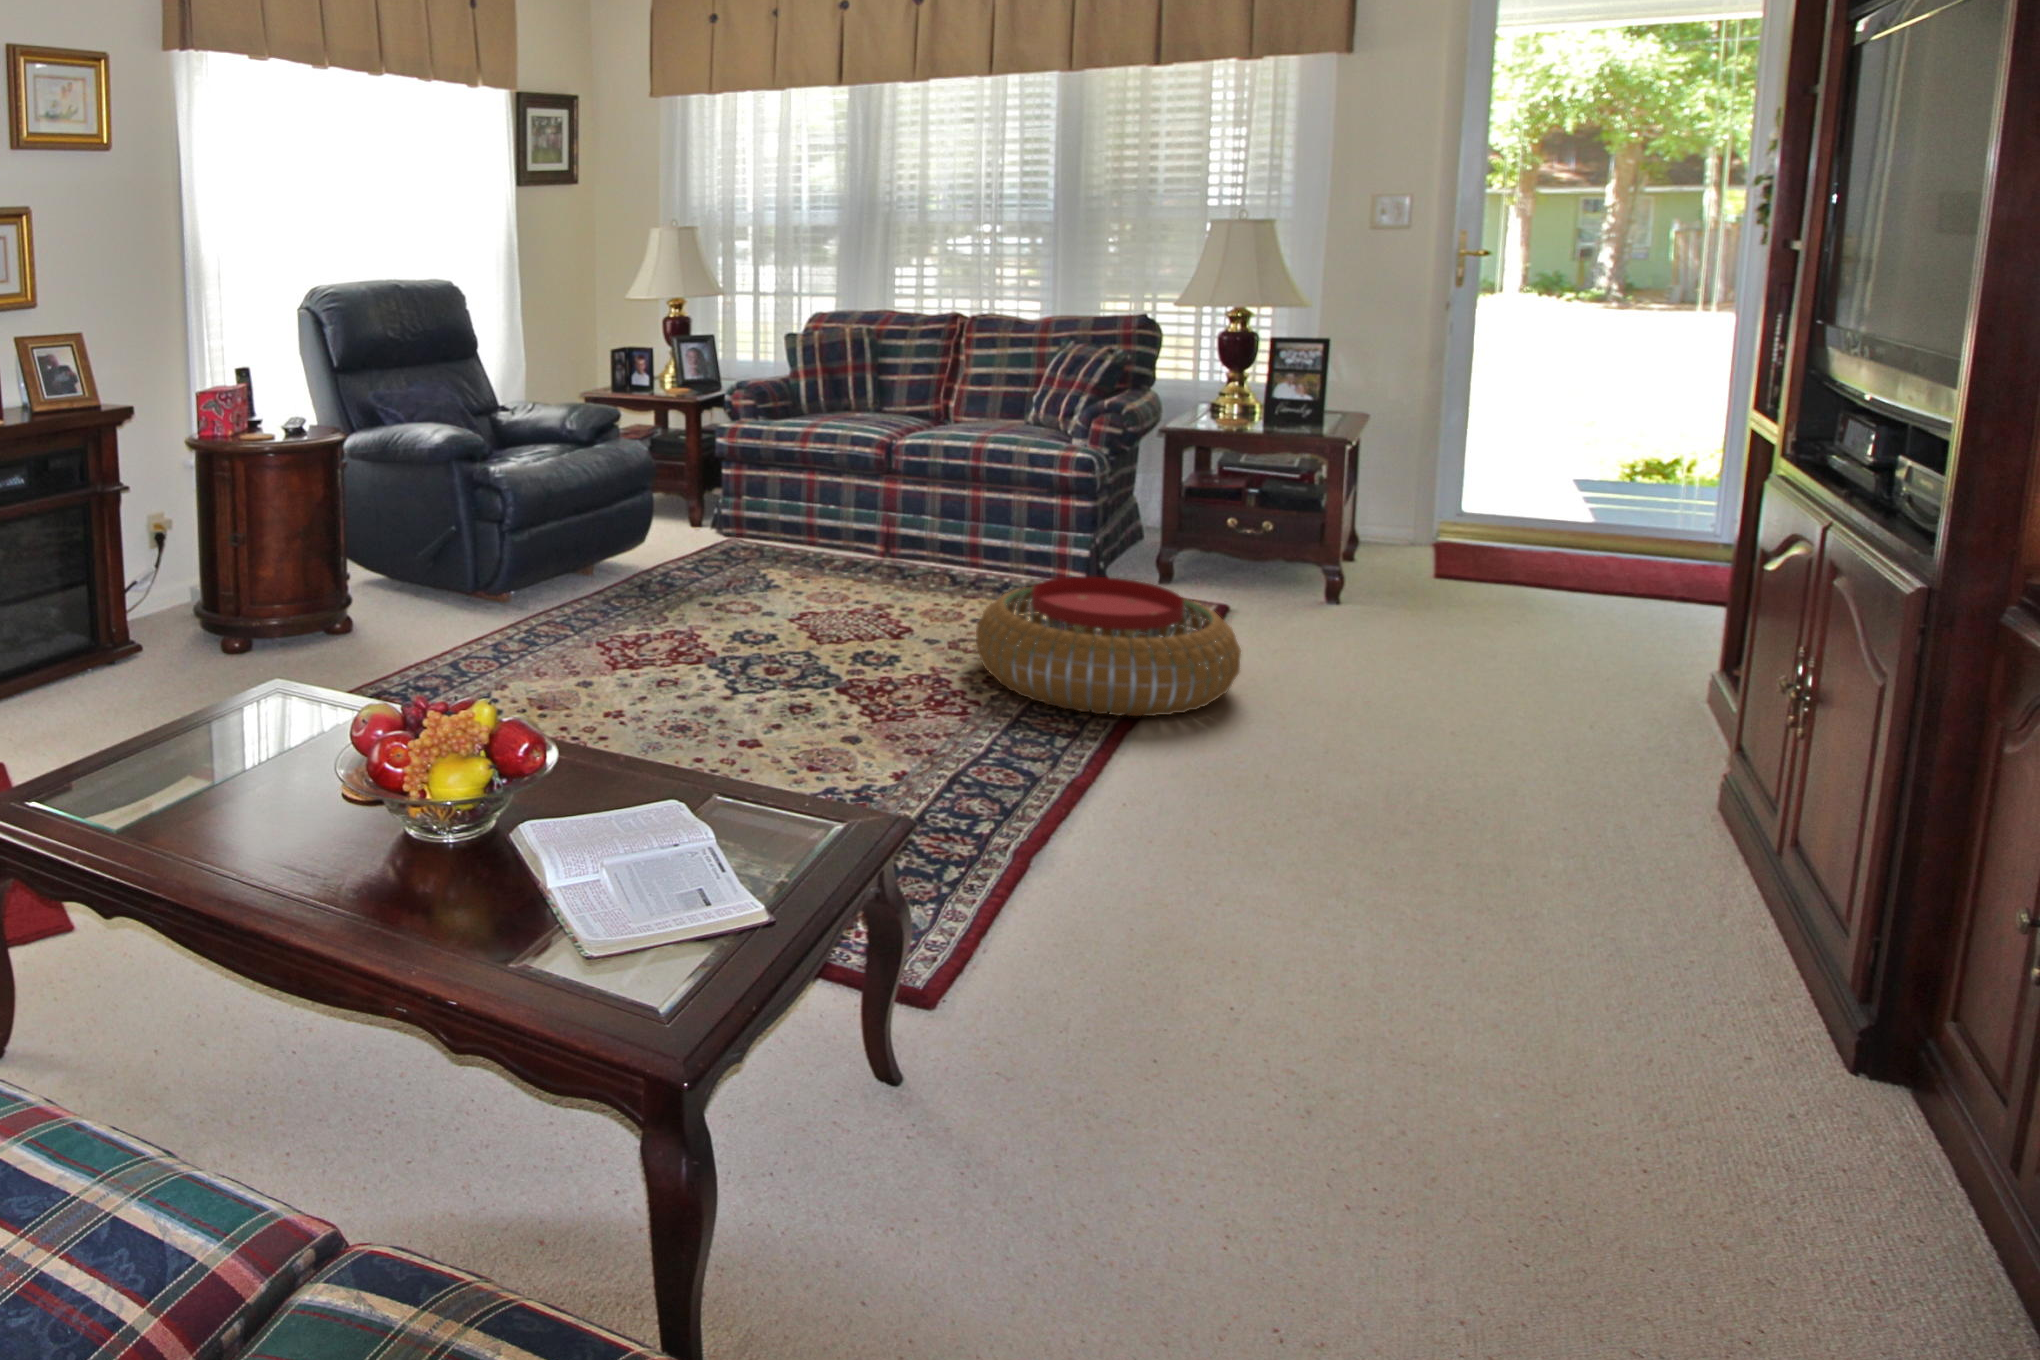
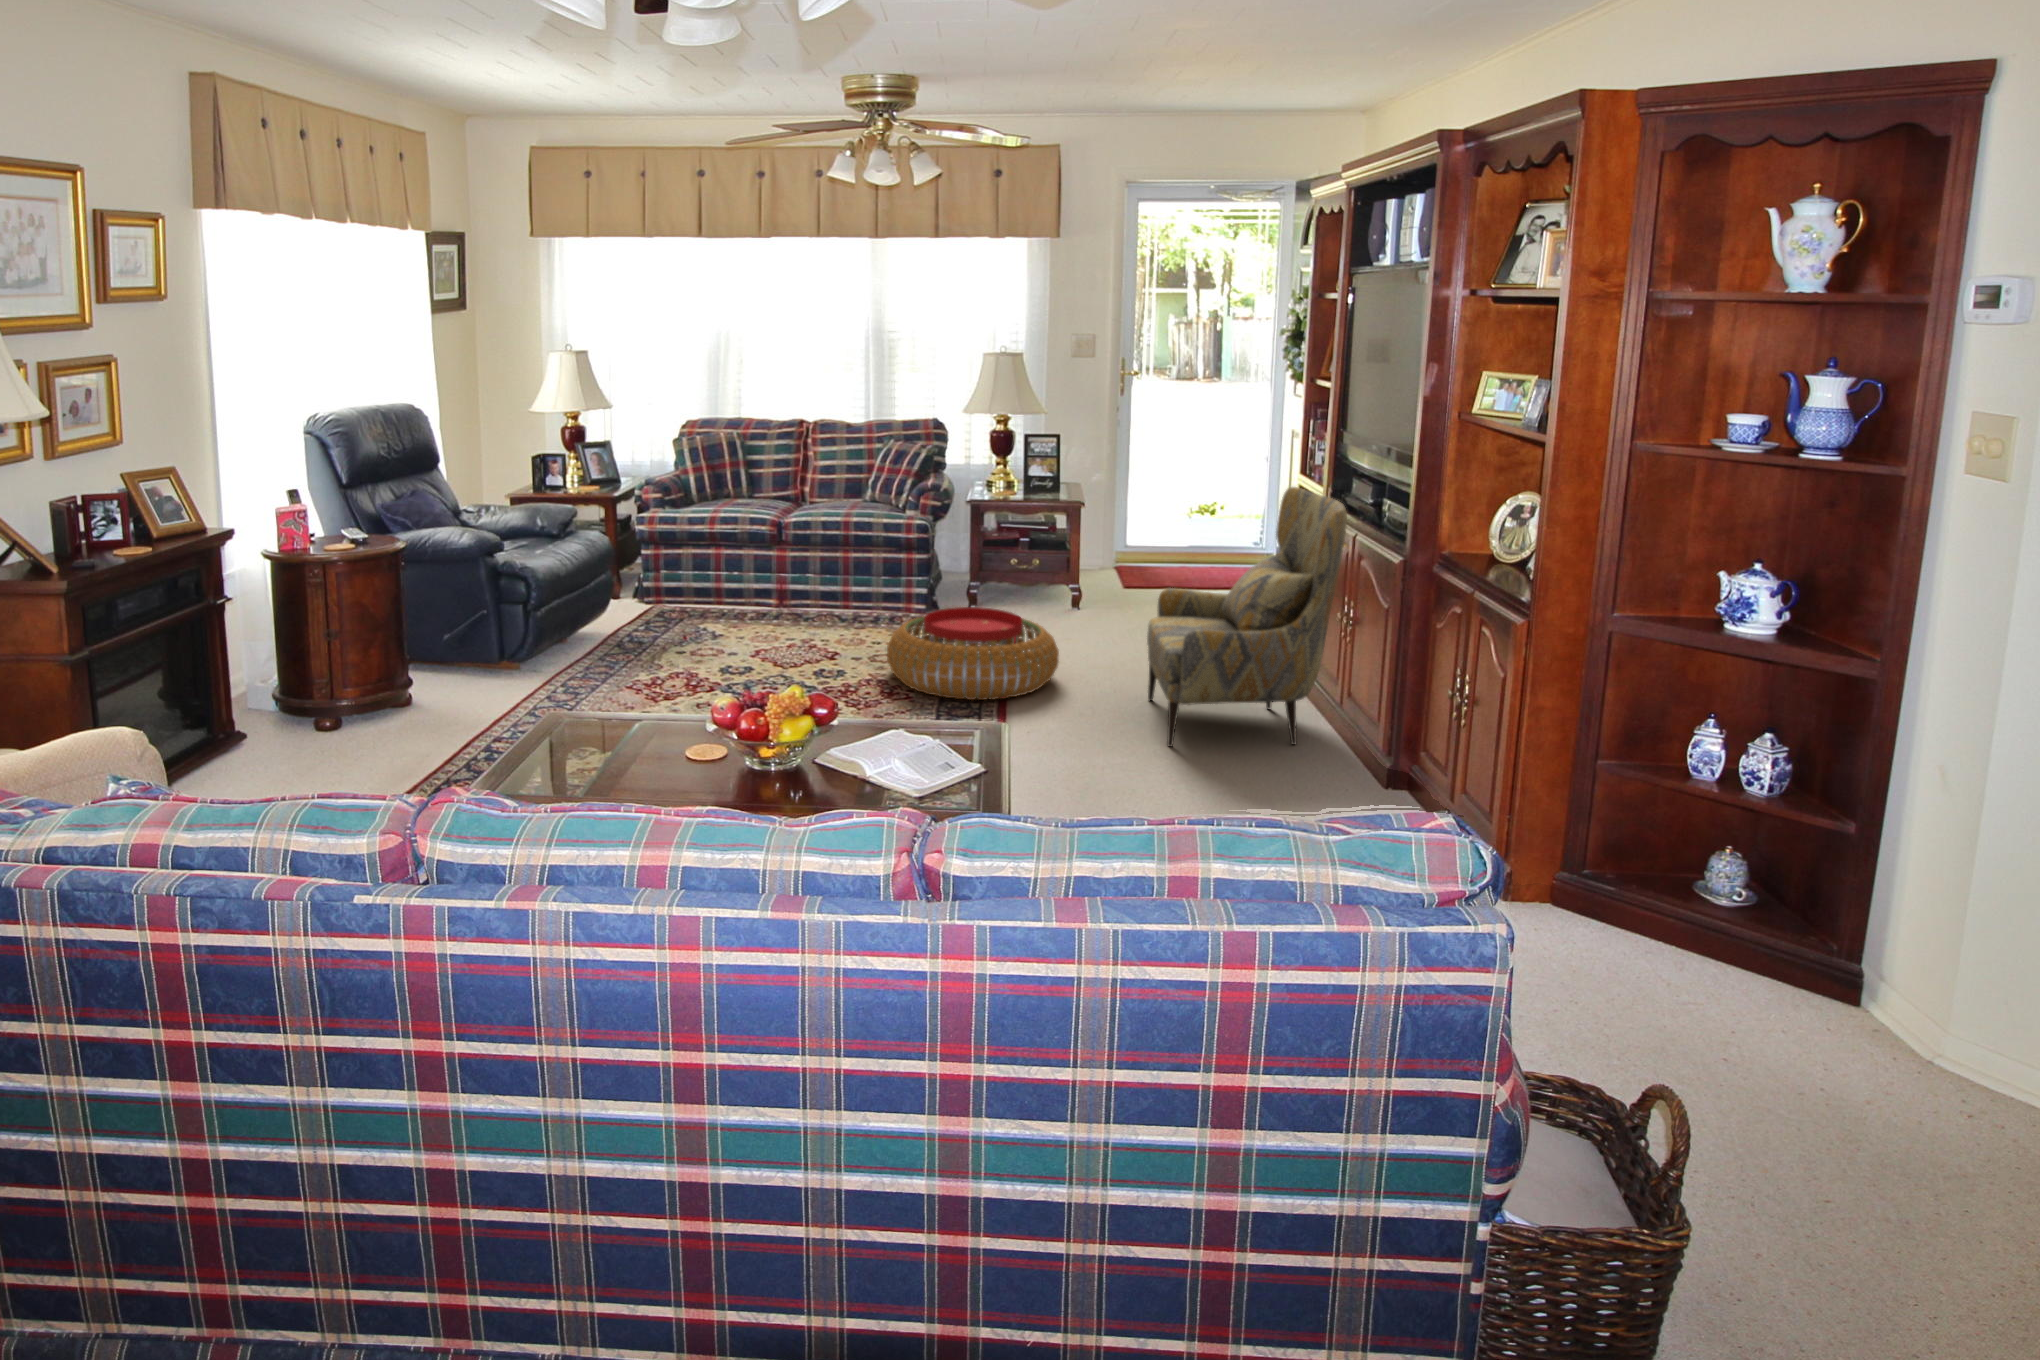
armchair: none [1369,425,1744,862] -> present [1147,487,1347,747]

